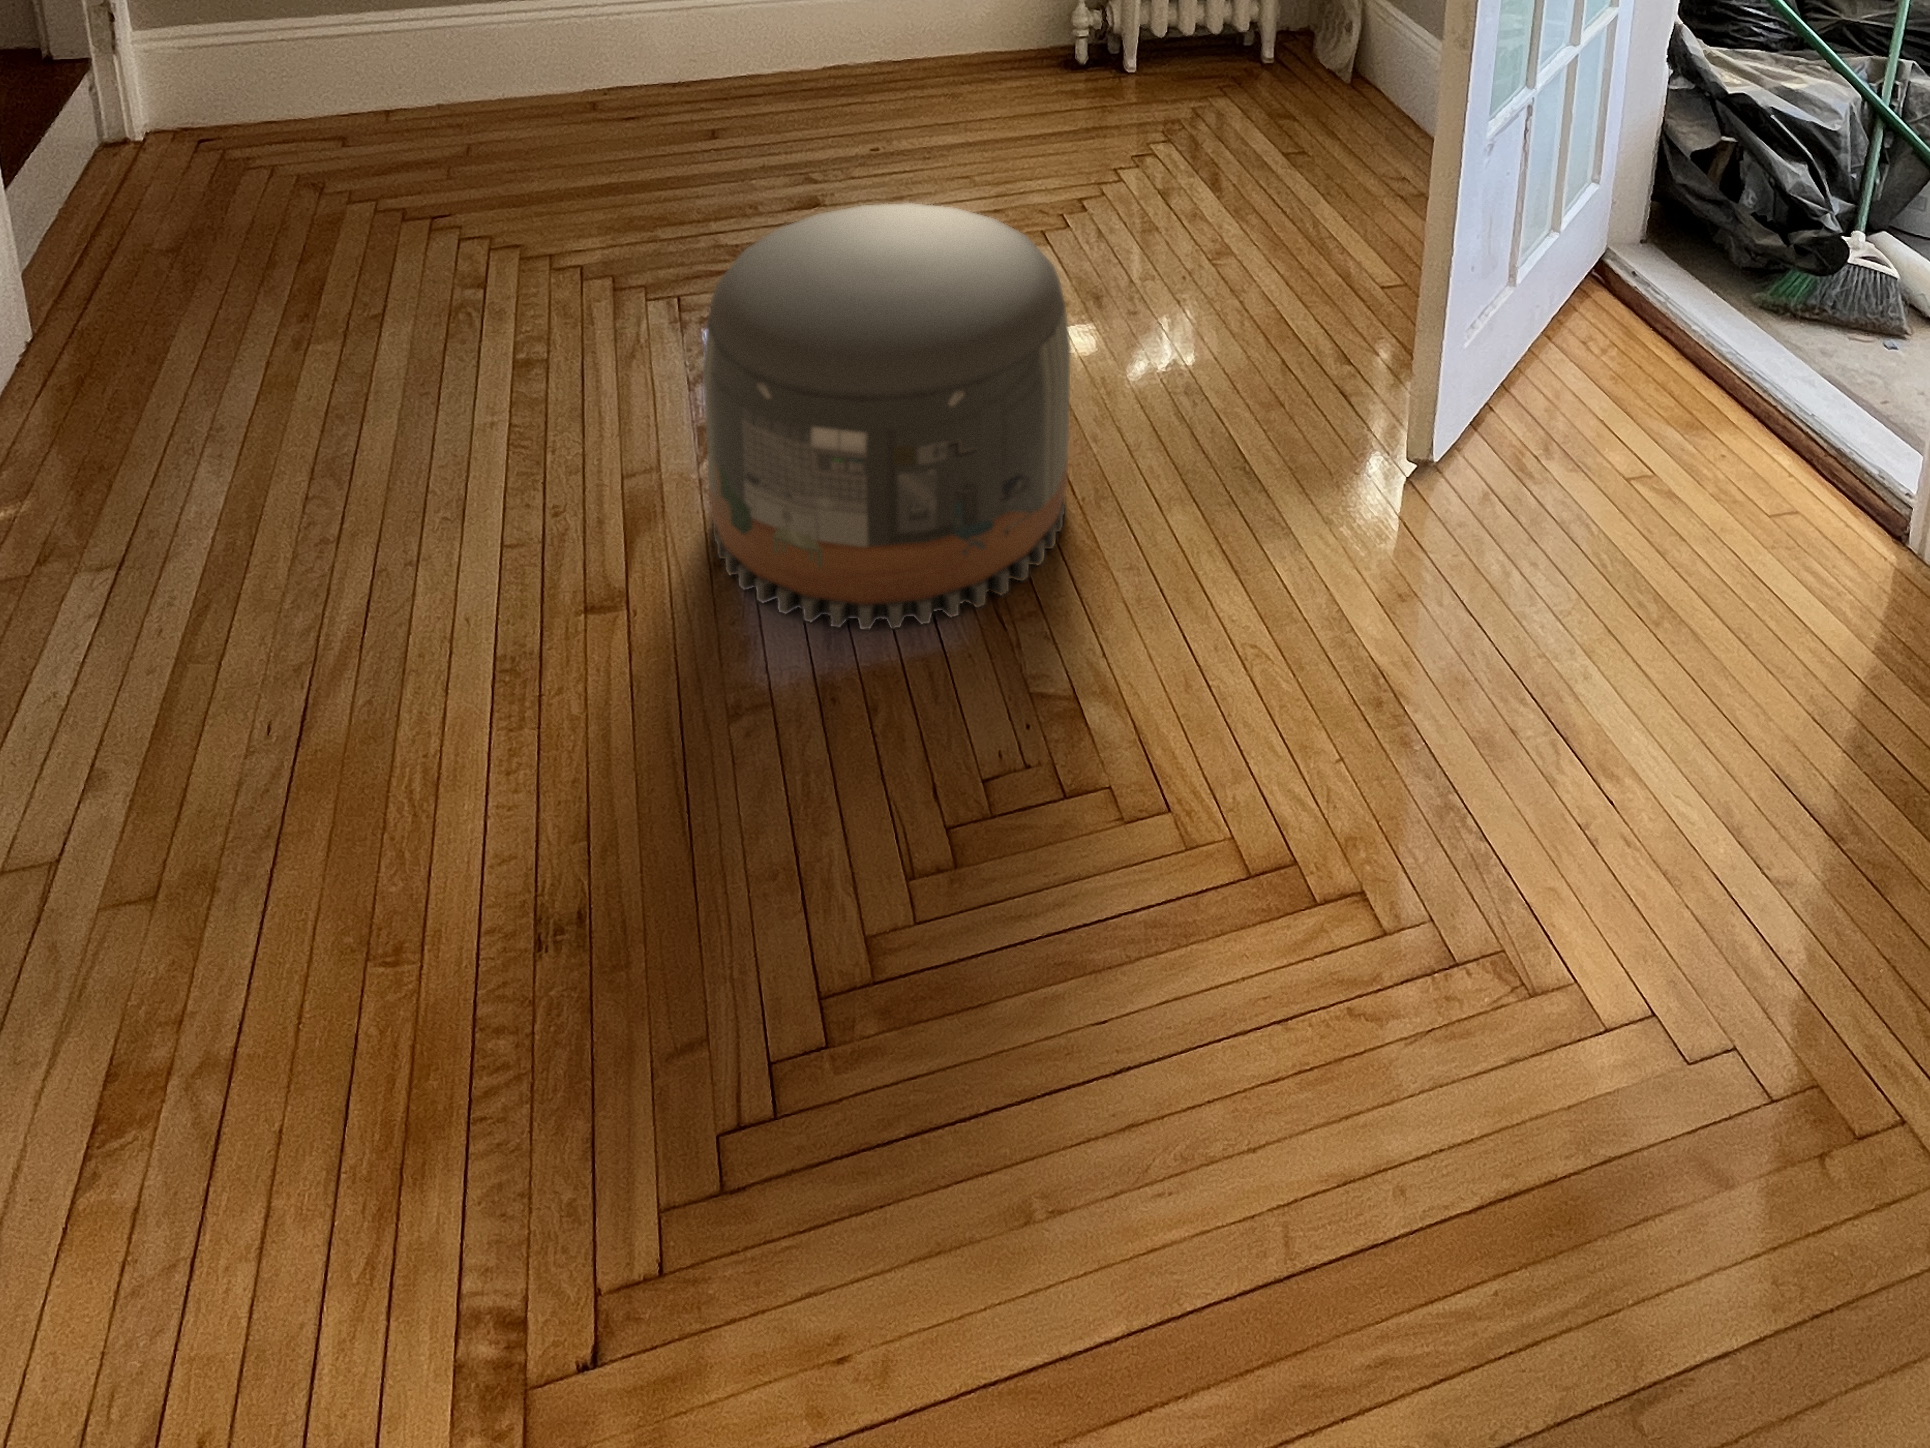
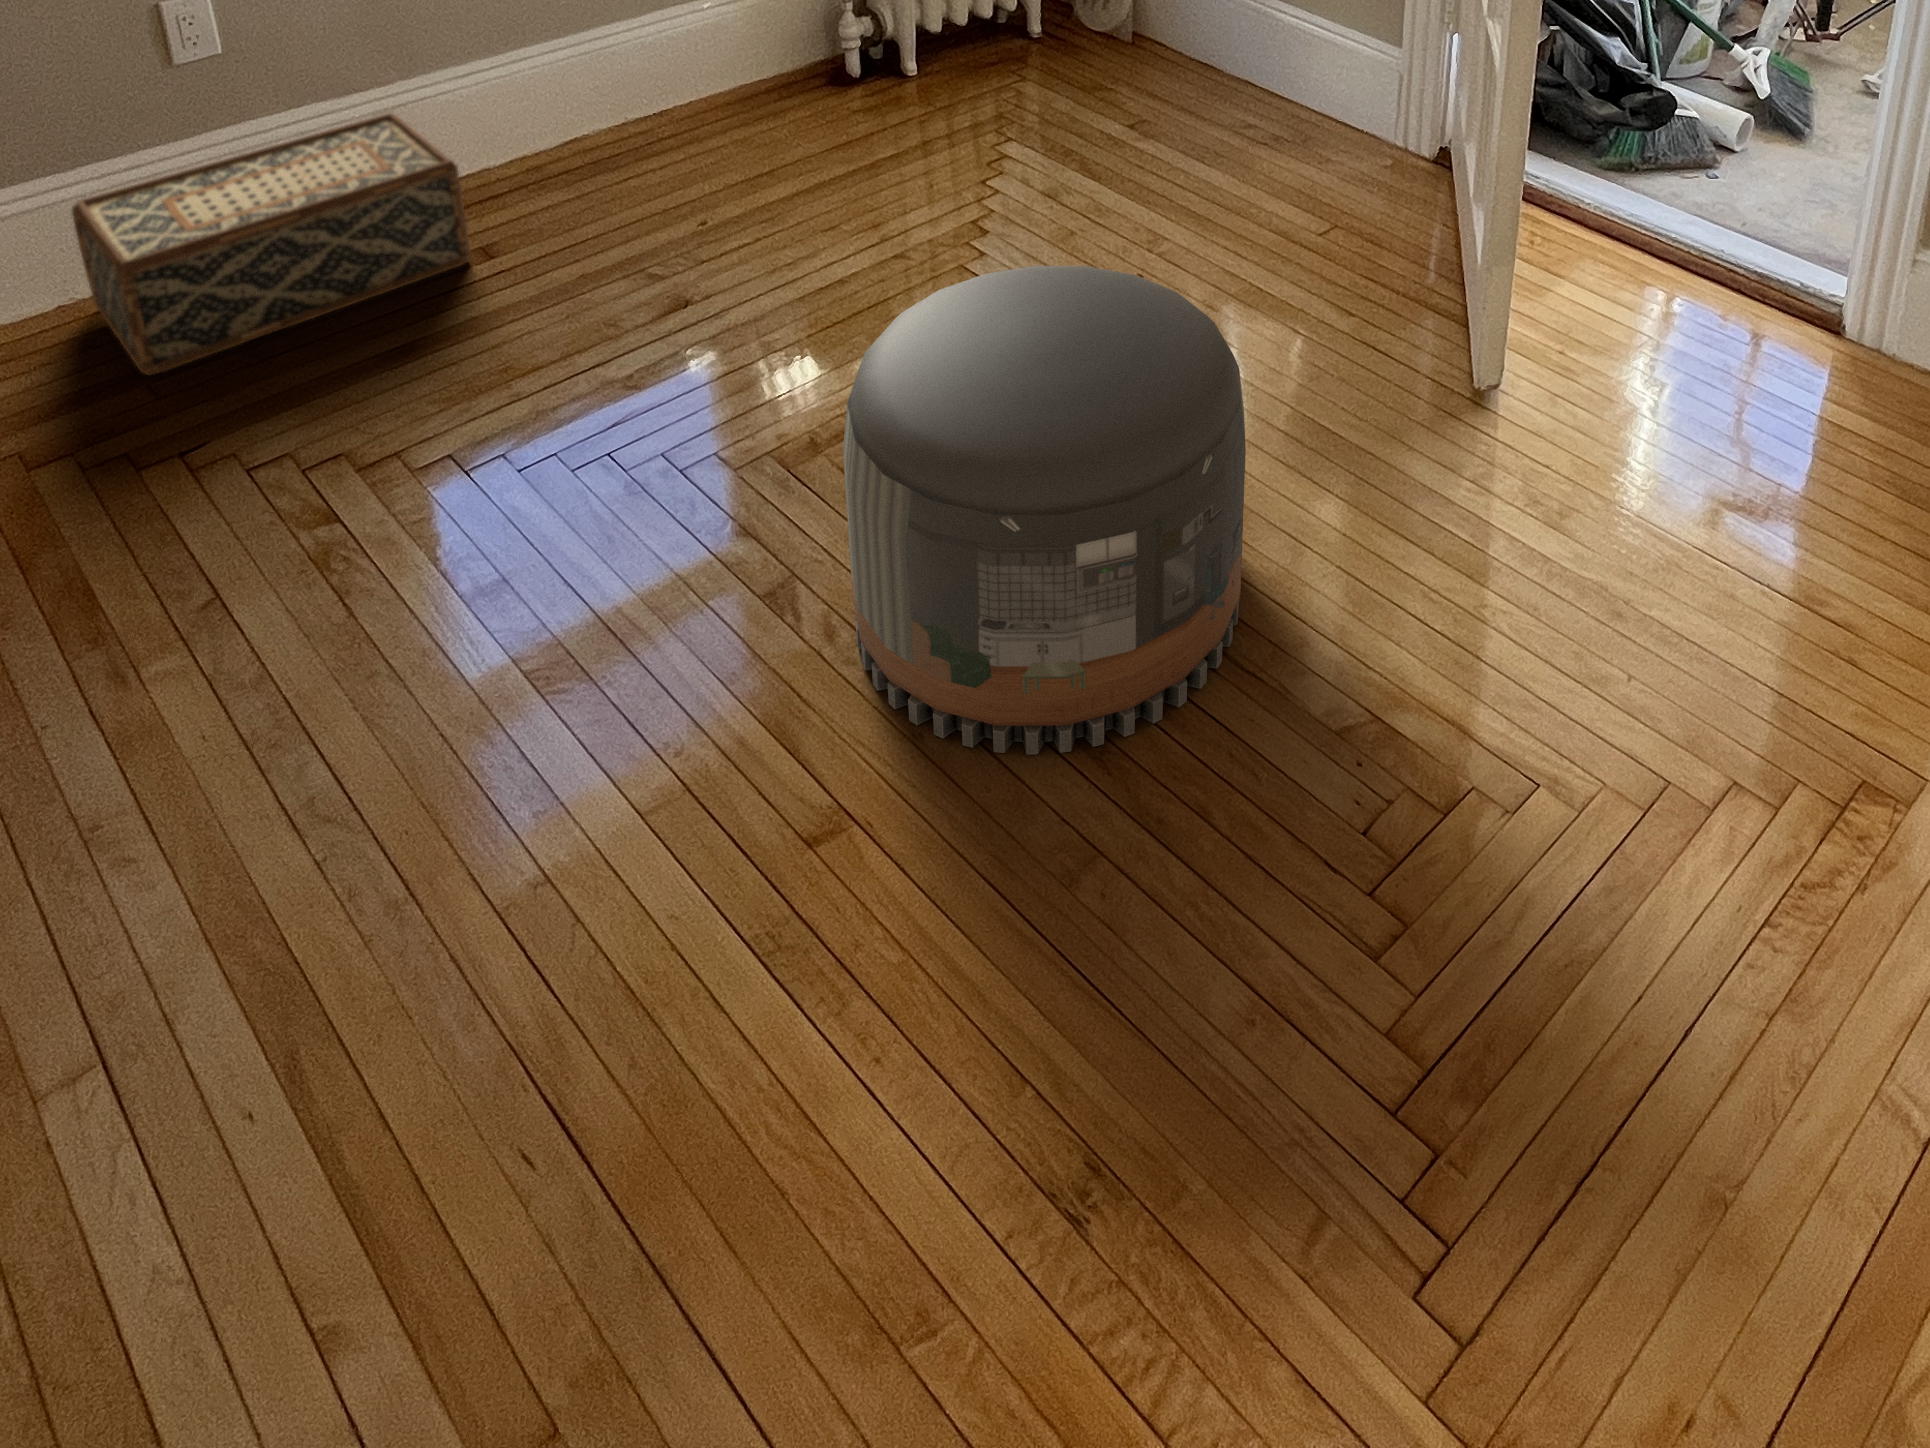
woven basket: none [437,10,696,162] -> present [72,113,471,375]

